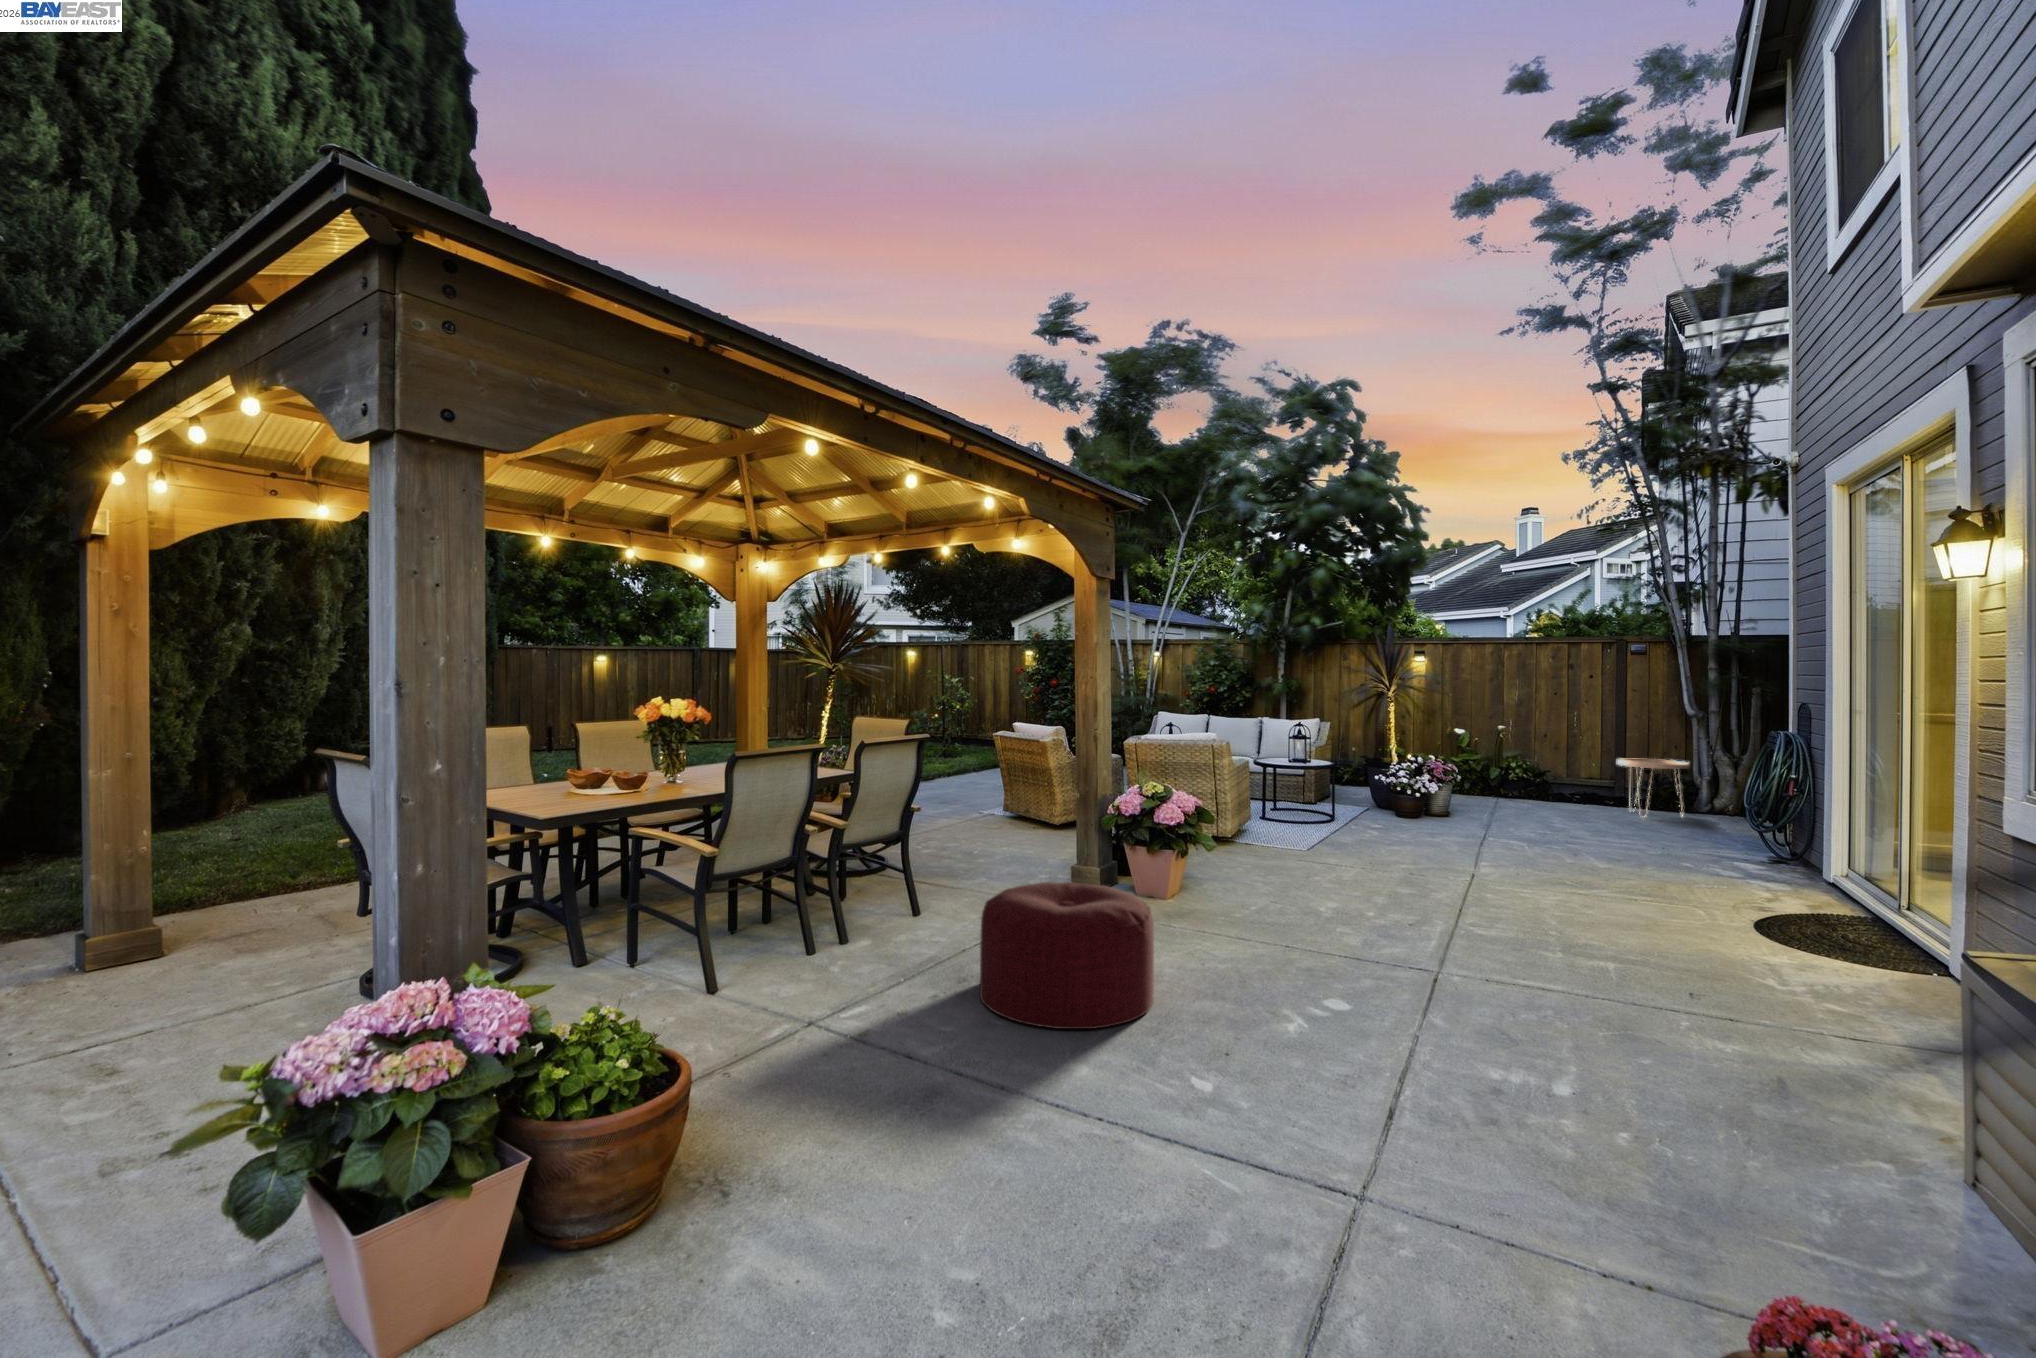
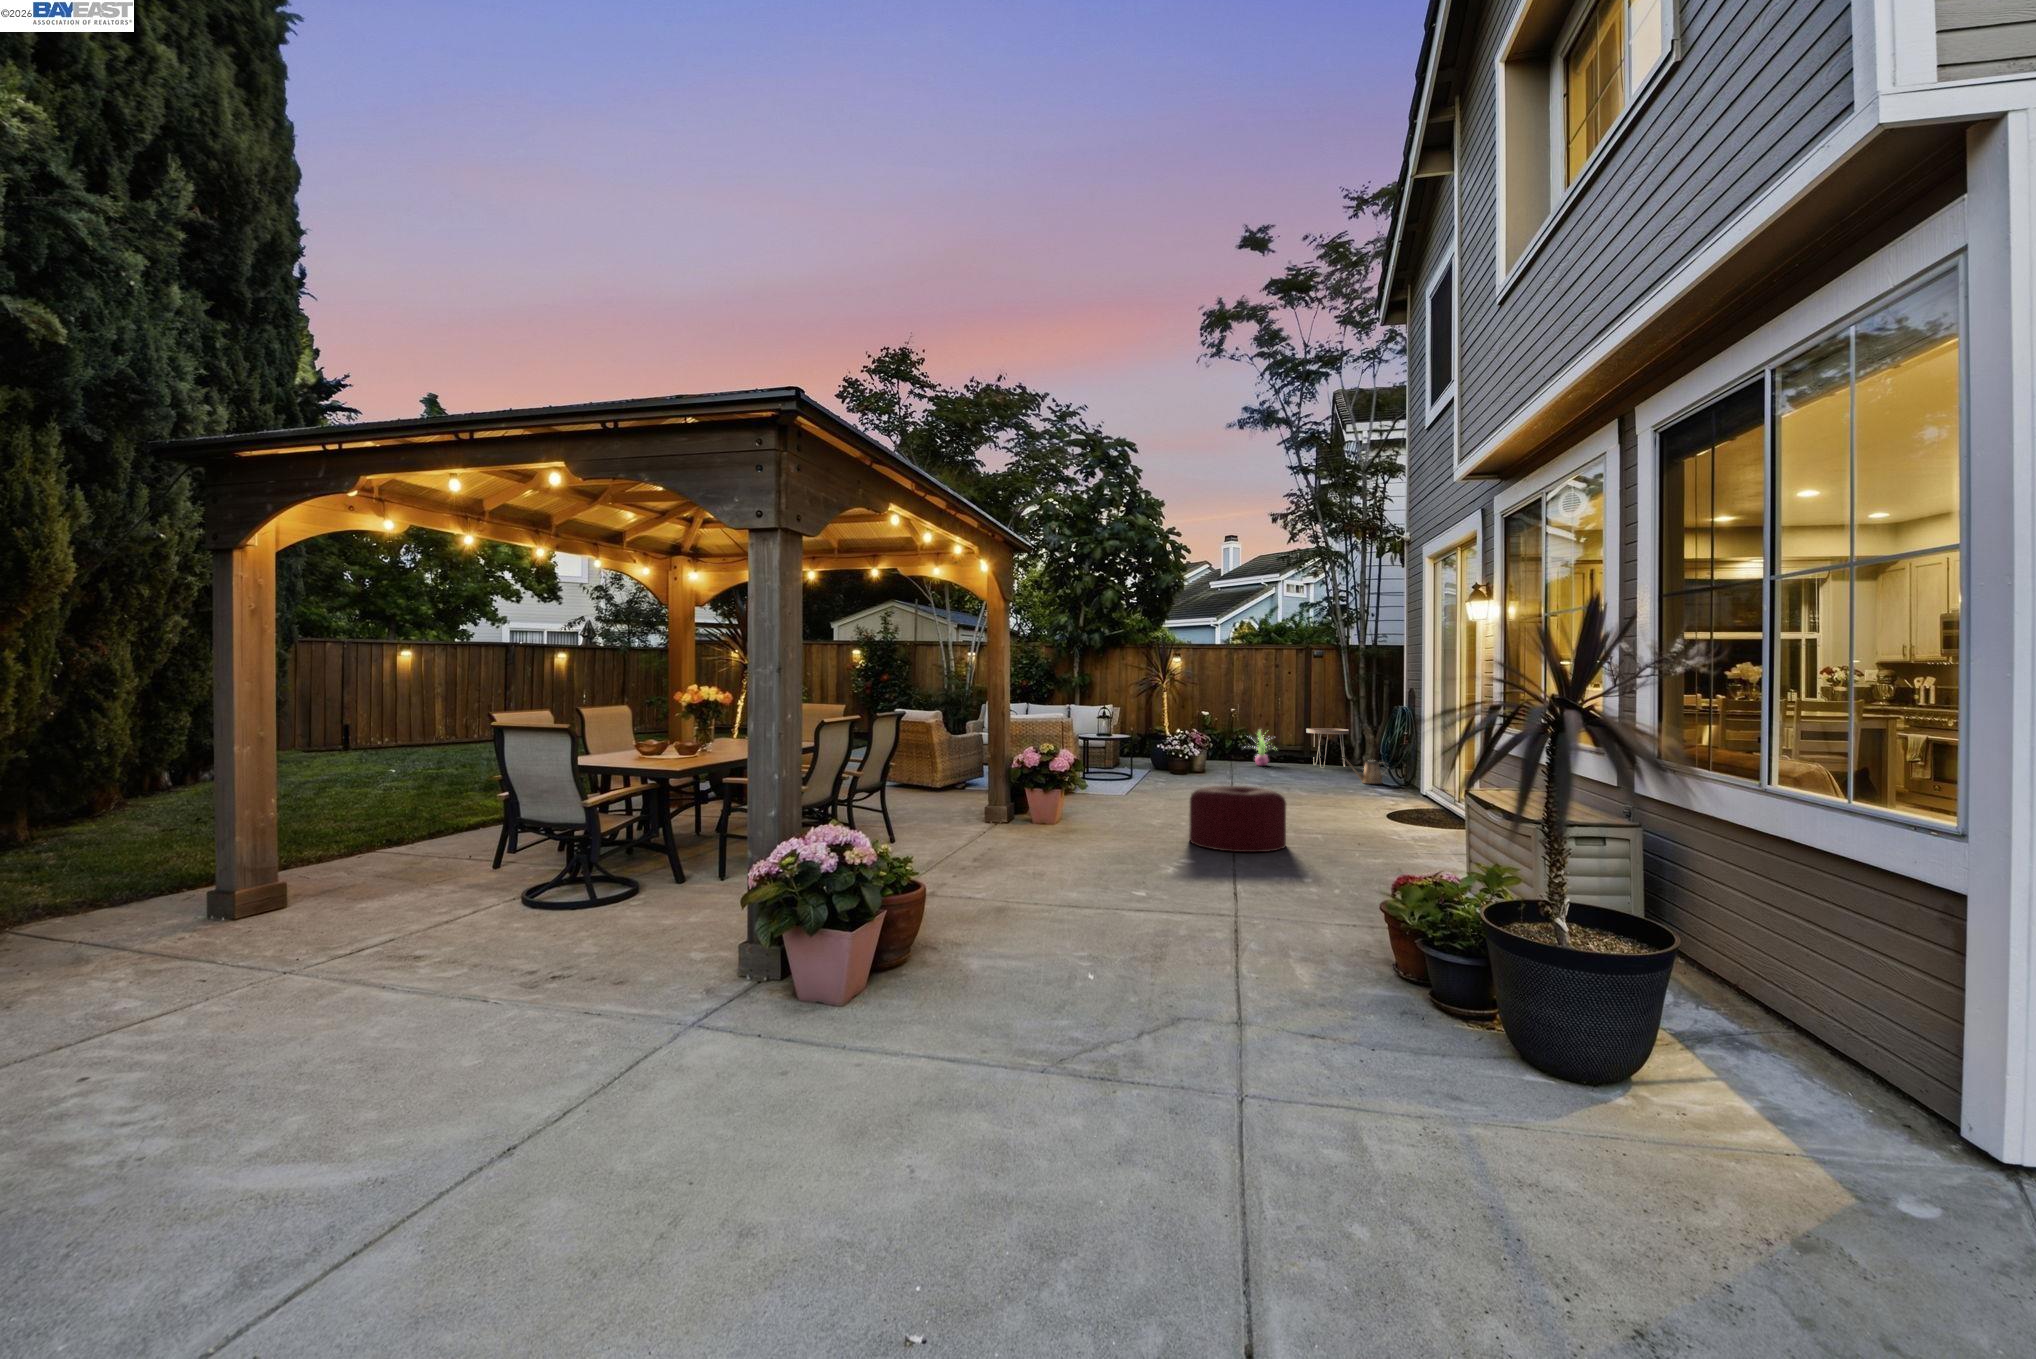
decorative plant: none [1511,757,1571,810] -> present [1254,730,1268,766]
watering can: none [1672,806,1758,852] -> present [1343,758,1388,784]
ottoman: present [980,882,1154,1029] -> present [1189,786,1286,852]

